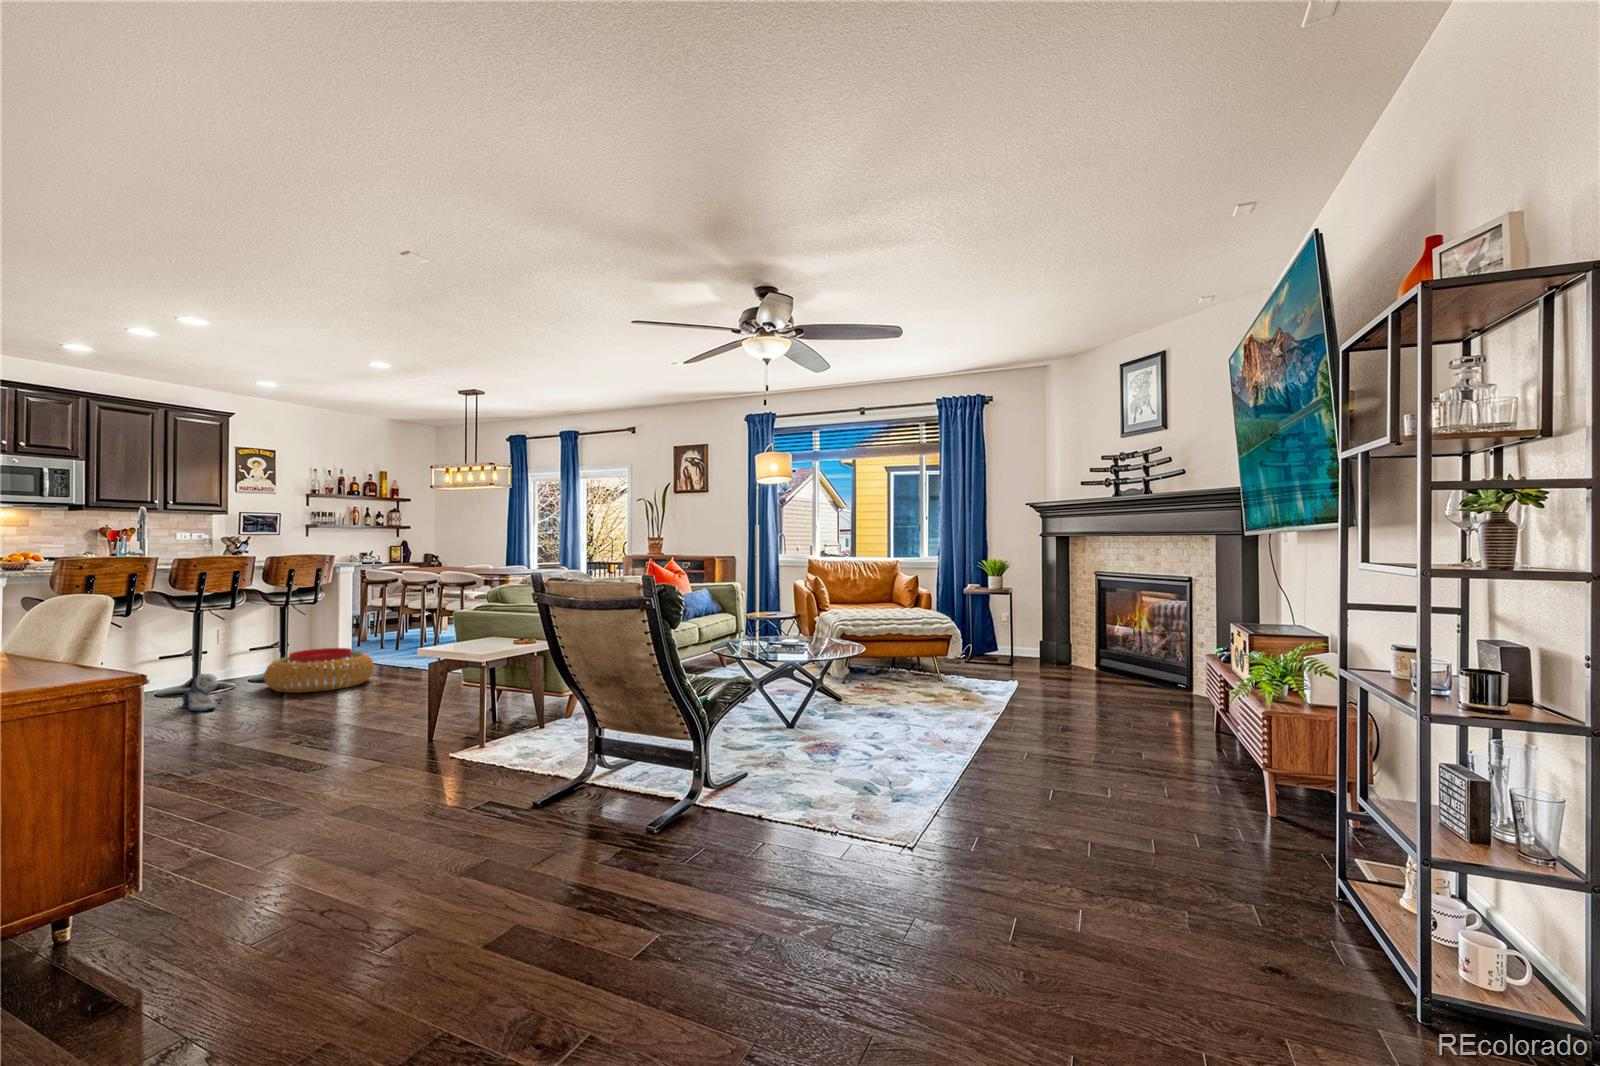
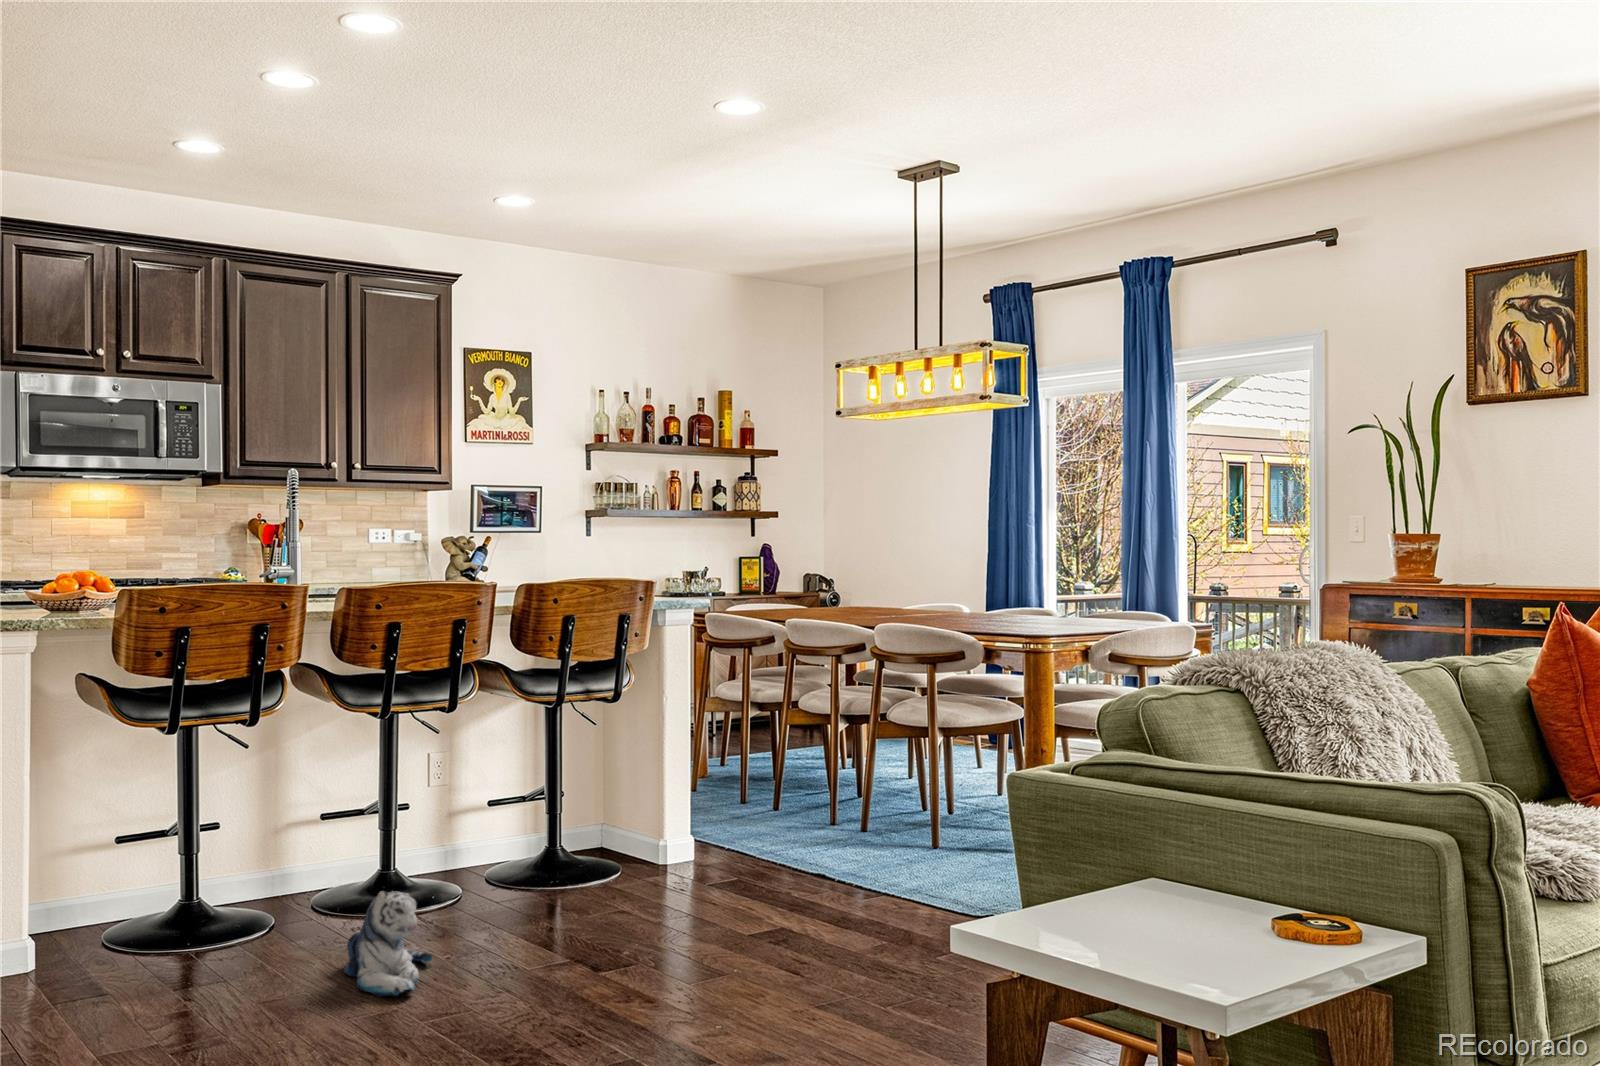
pouf: present [264,648,374,693] -> none [518,821,762,948]

